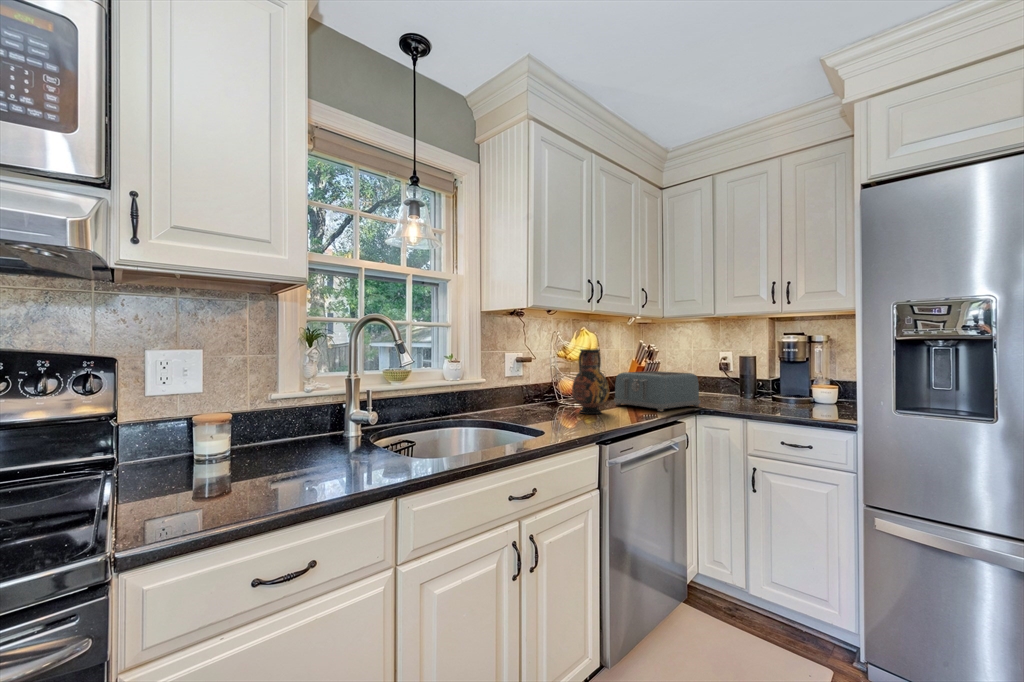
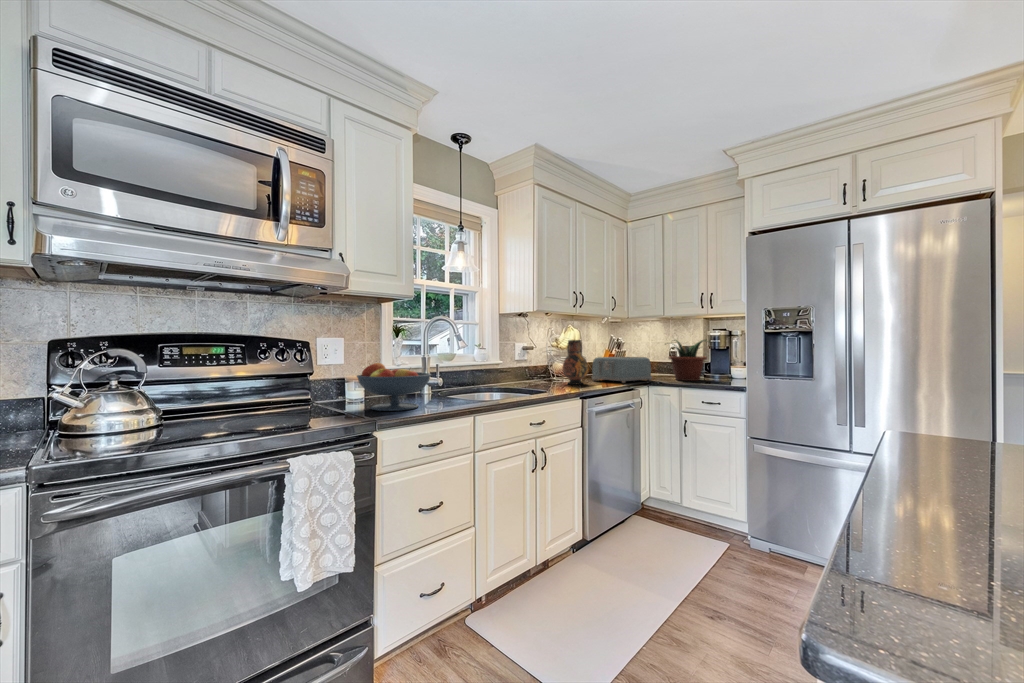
potted plant: none [716,348,787,408] -> present [669,340,707,381]
fruit bowl: none [173,398,326,494] -> present [357,363,431,411]

